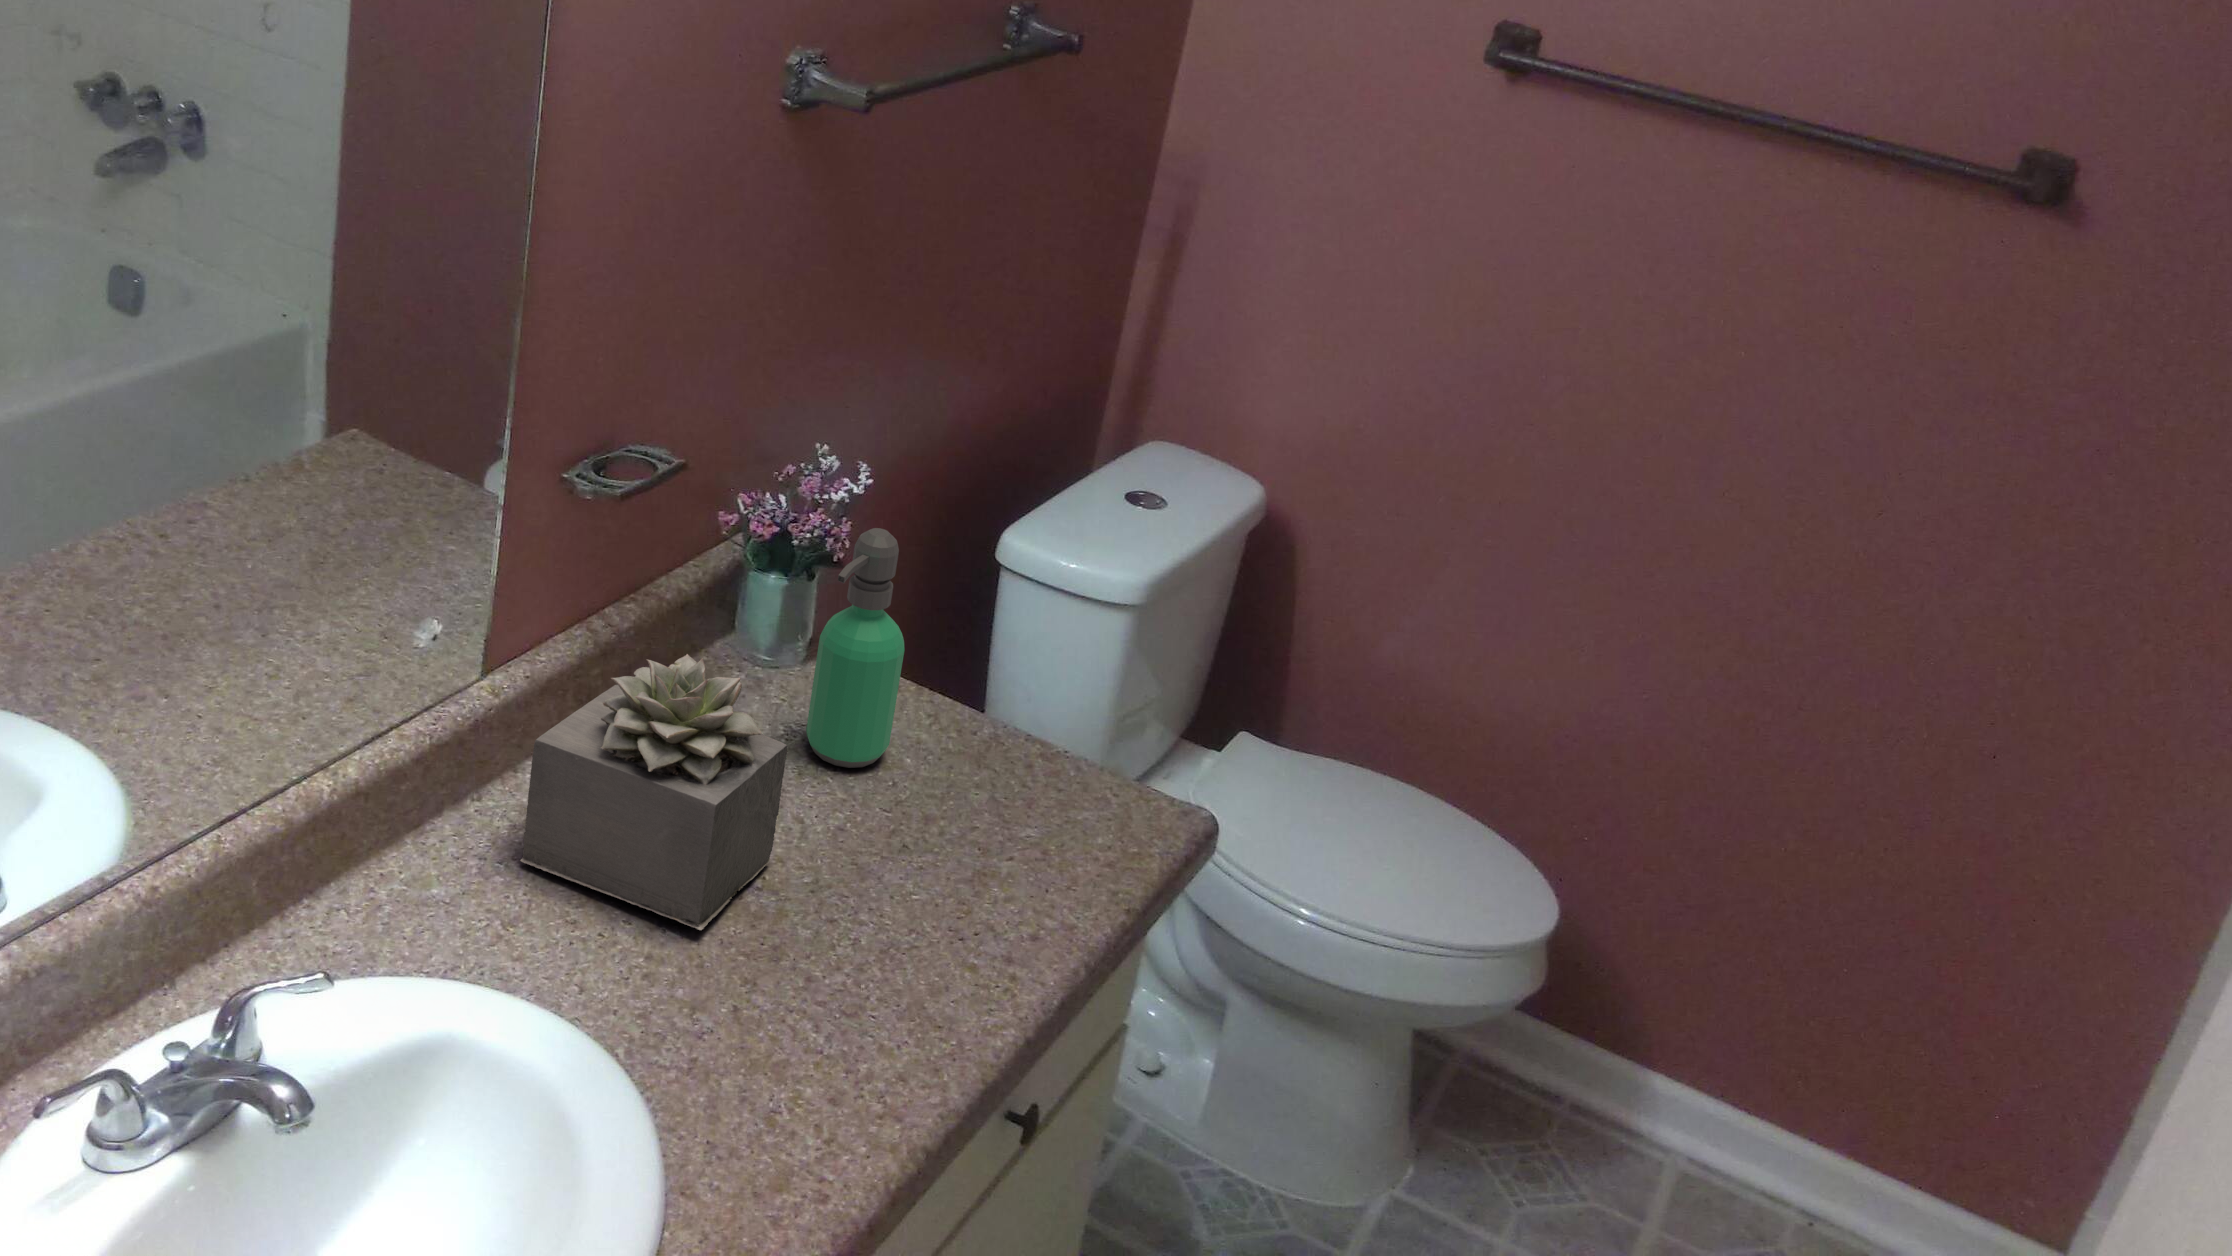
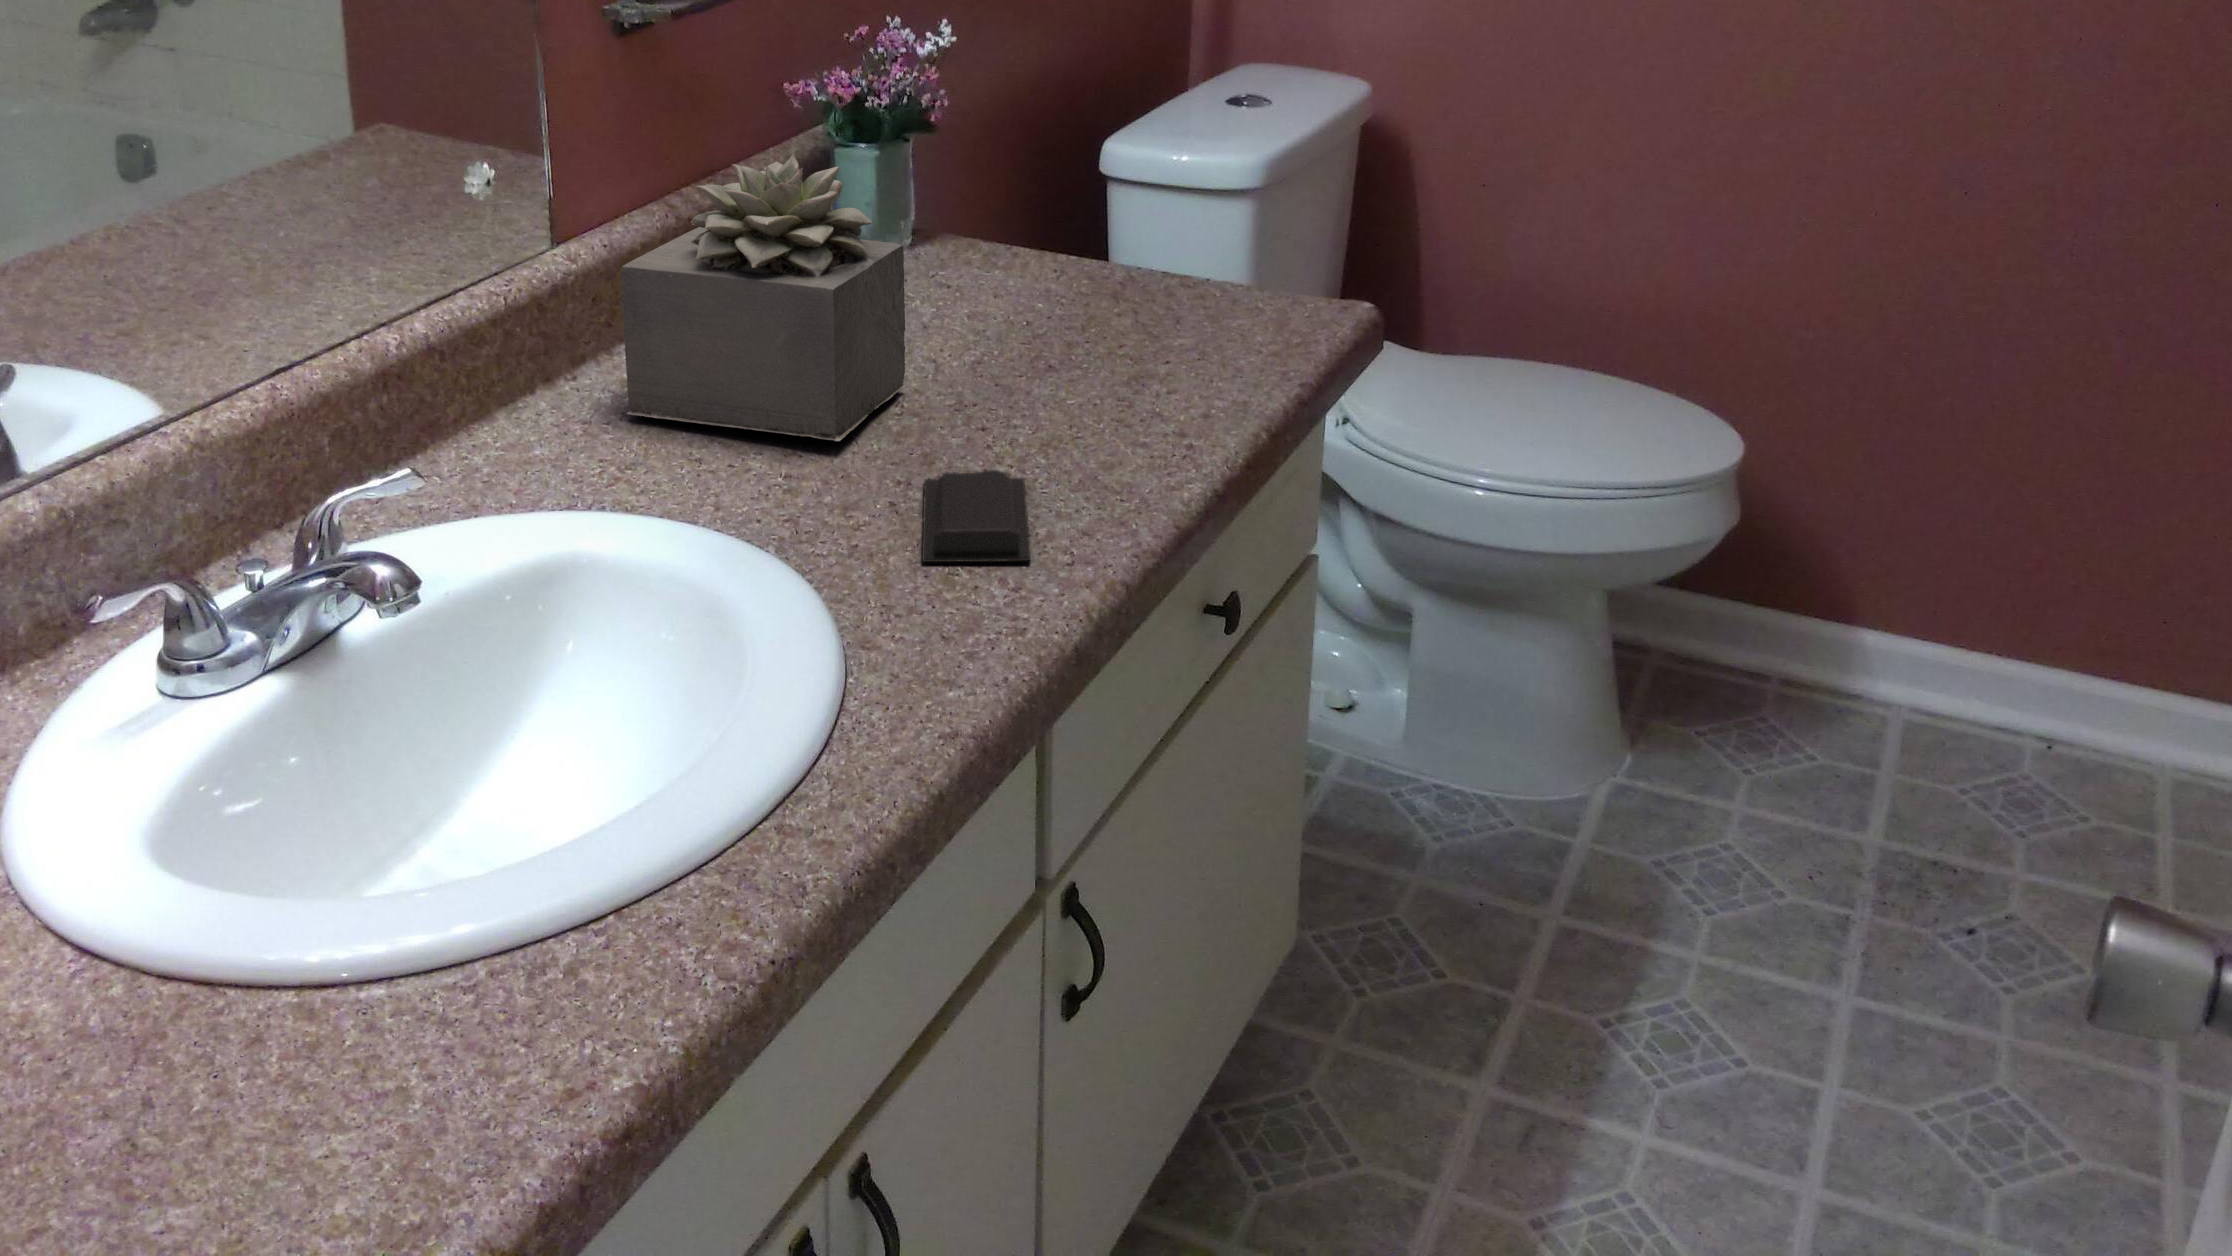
soap dispenser: present [806,528,904,768] -> none [923,35,1016,312]
soap bar: none [752,986,858,1108] -> present [922,470,1031,562]

